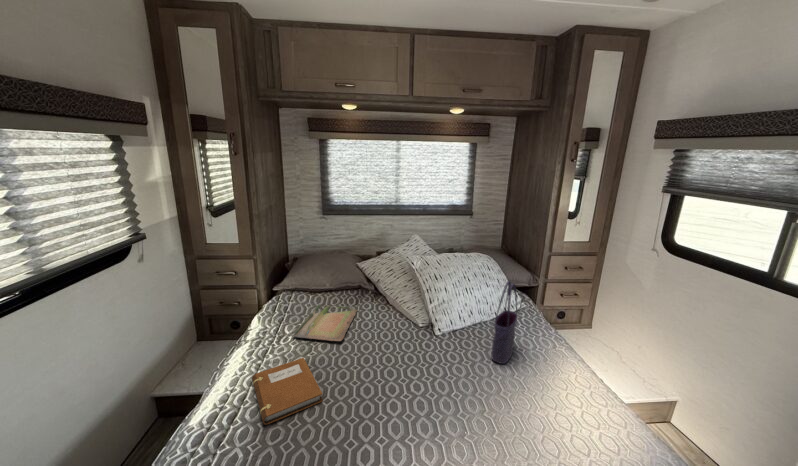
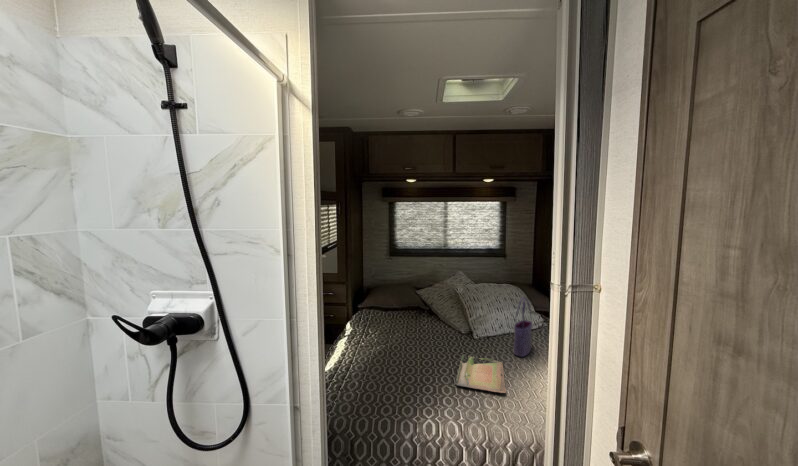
tray: present [293,305,357,341] -> present [456,355,506,393]
notebook: present [252,358,323,425] -> none [355,344,399,374]

